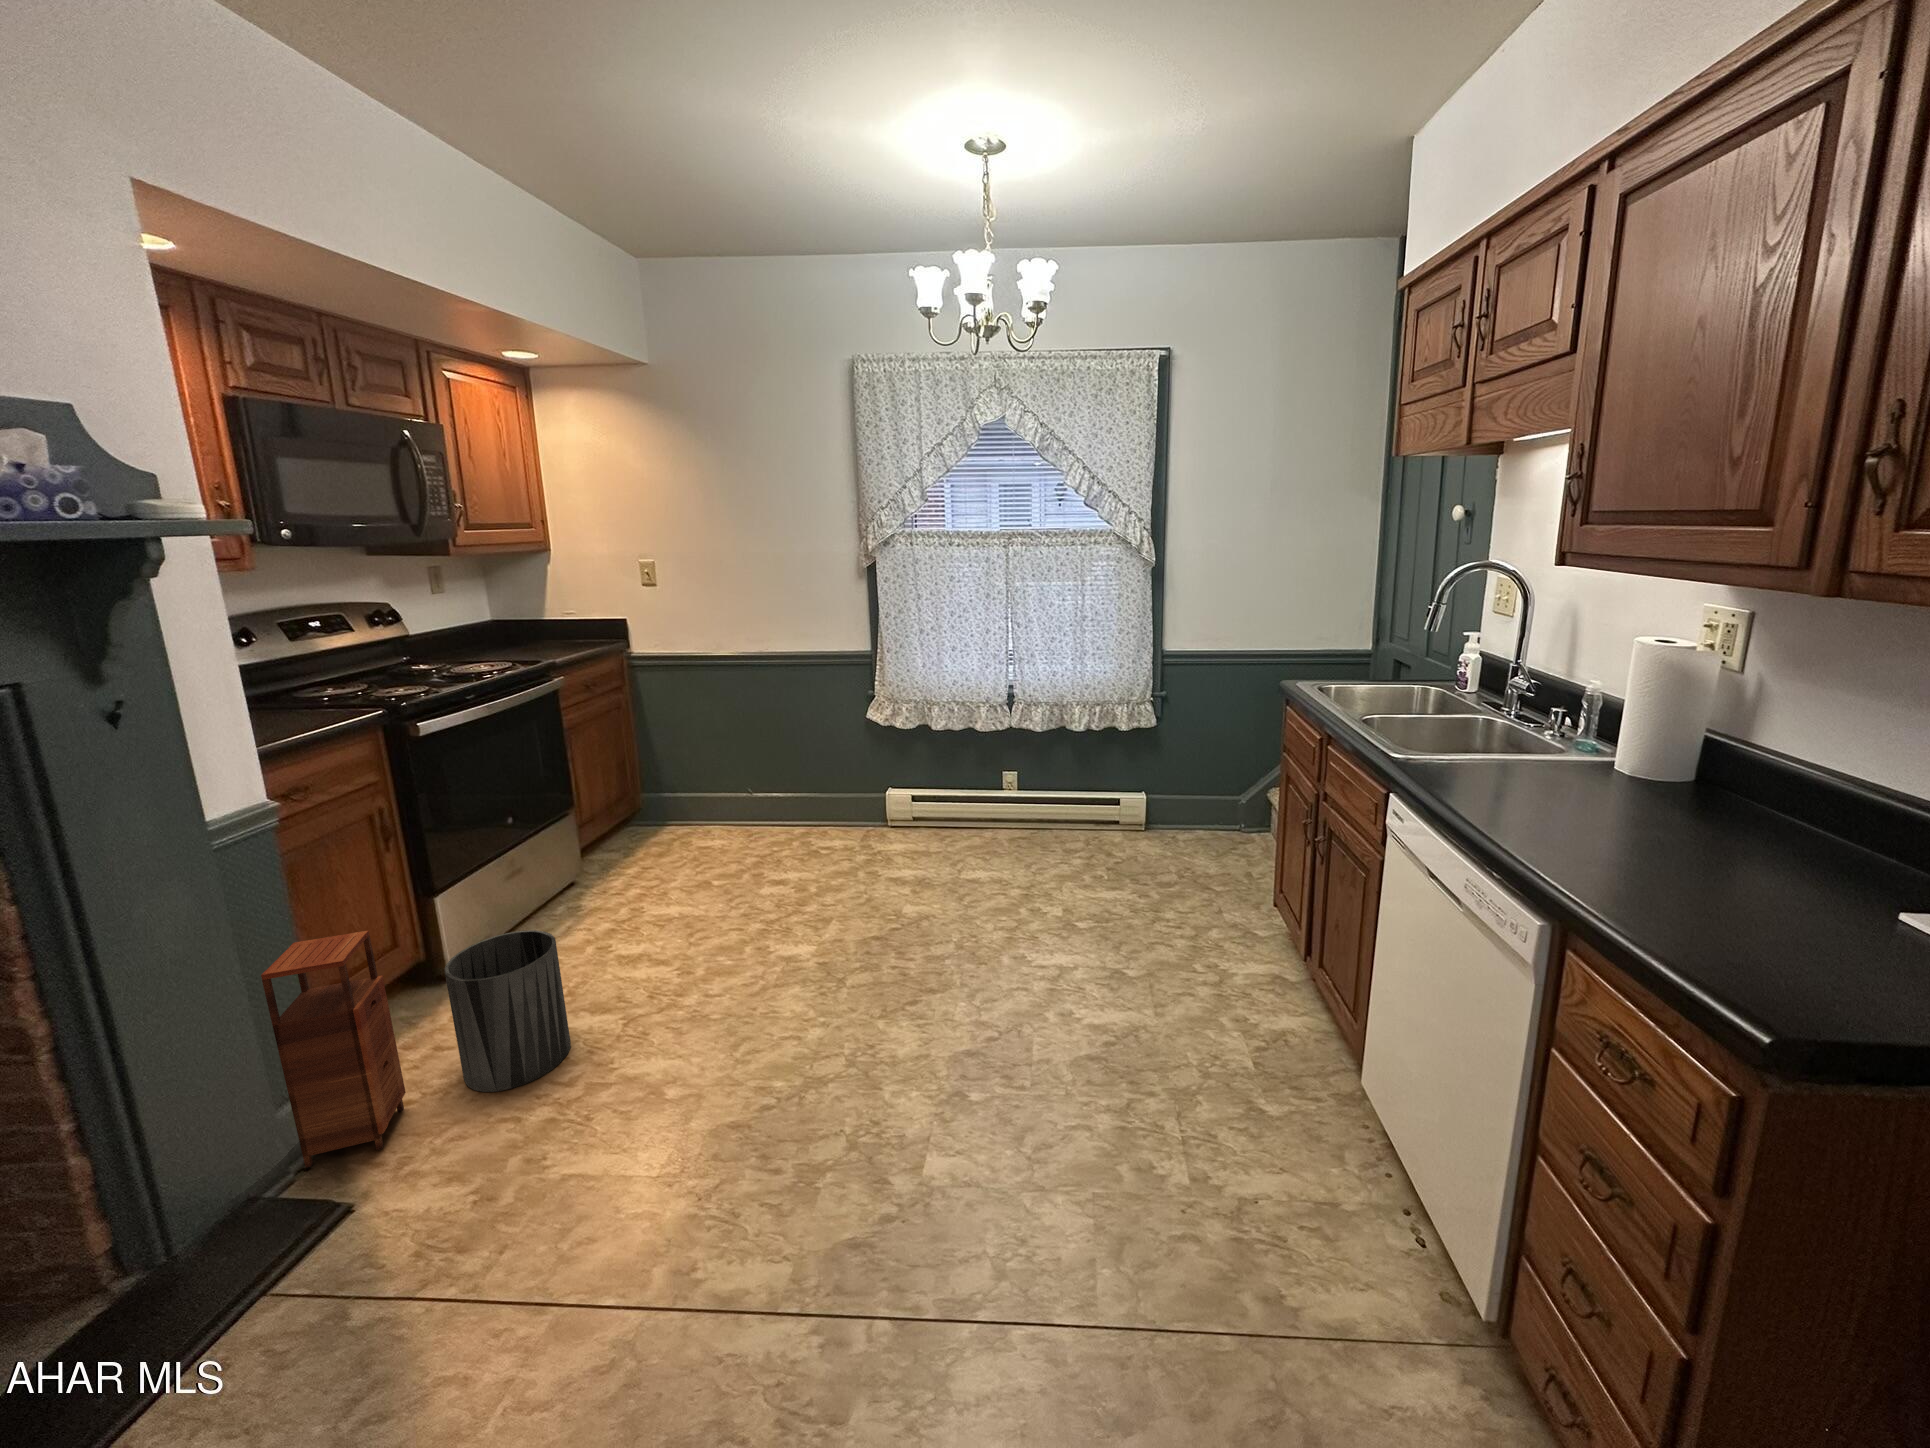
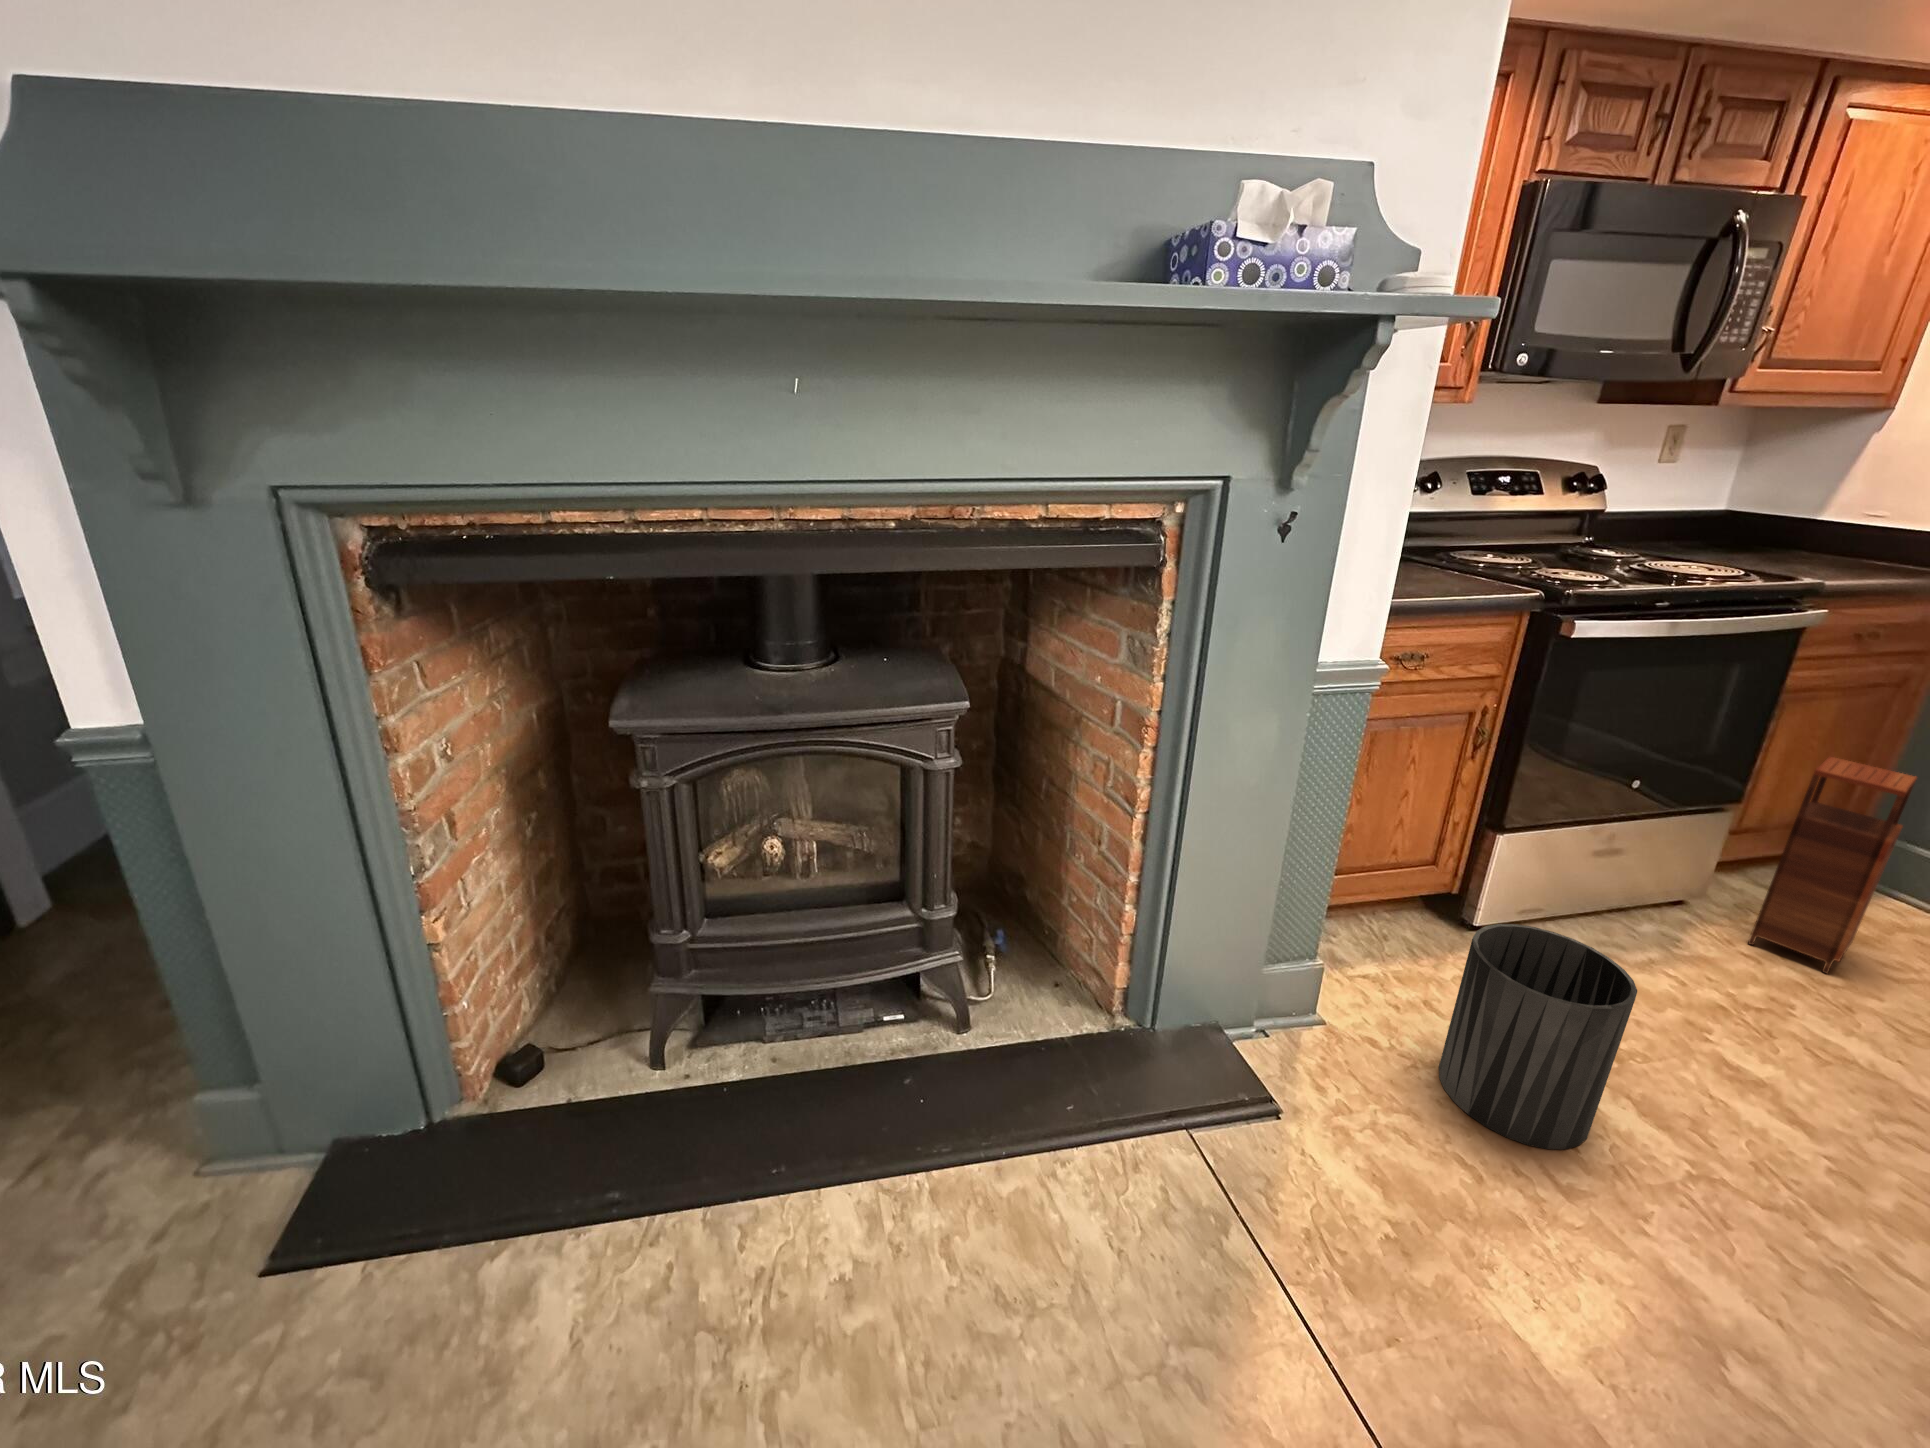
storage cabinet: present [261,931,406,1168] -> present [1748,757,1917,973]

